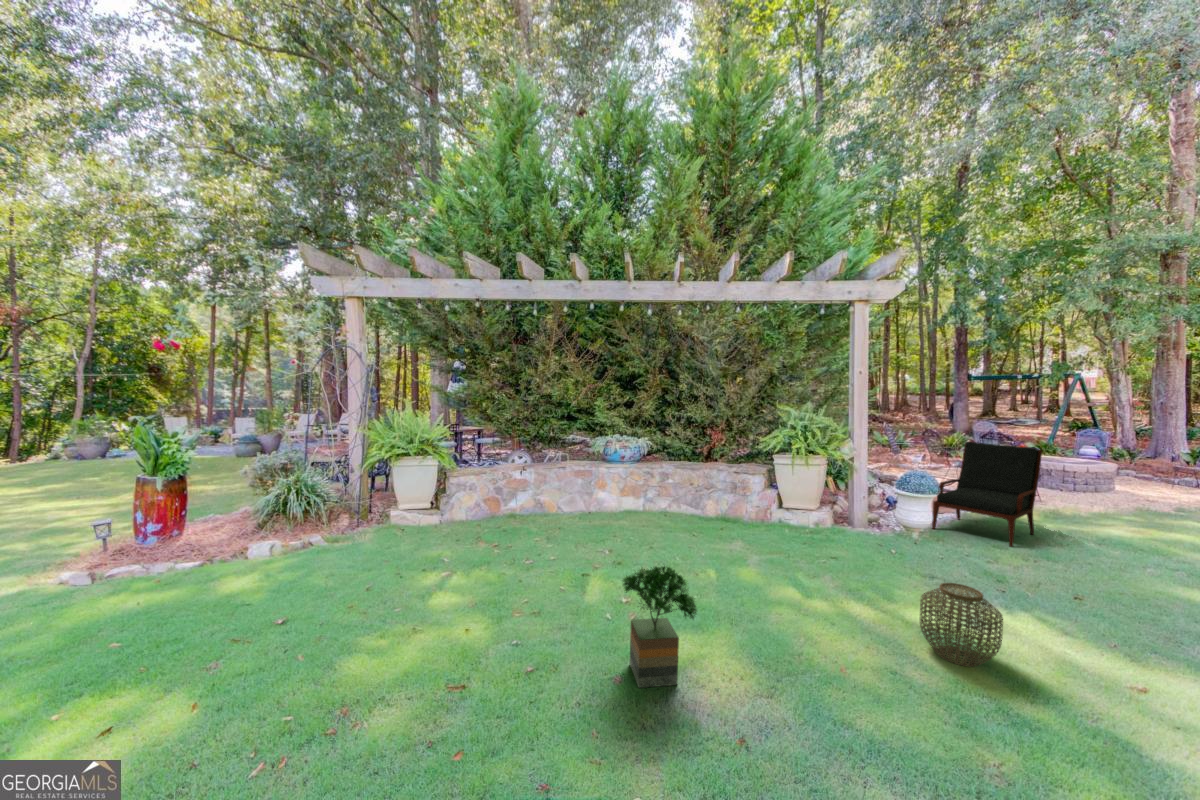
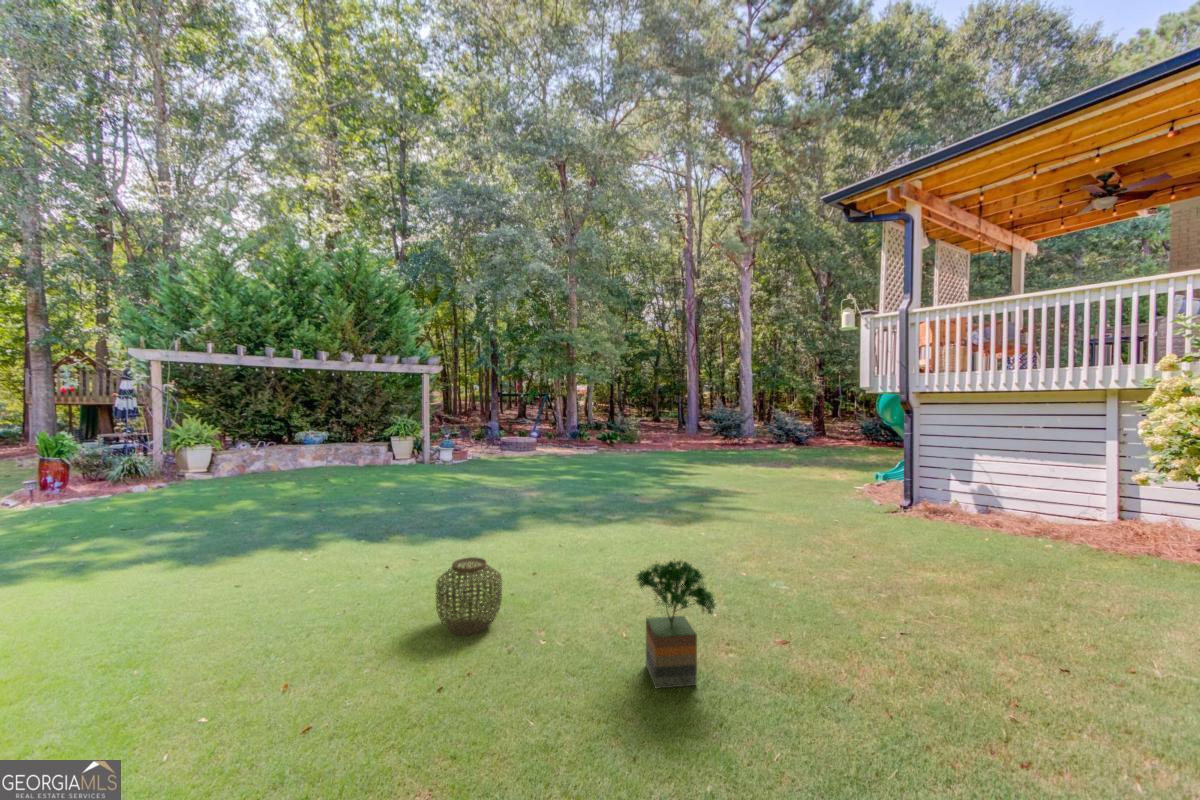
armchair: present [932,442,1042,547] -> none [970,436,1087,547]
woven basket: present [920,583,1003,666] -> present [436,557,502,636]

